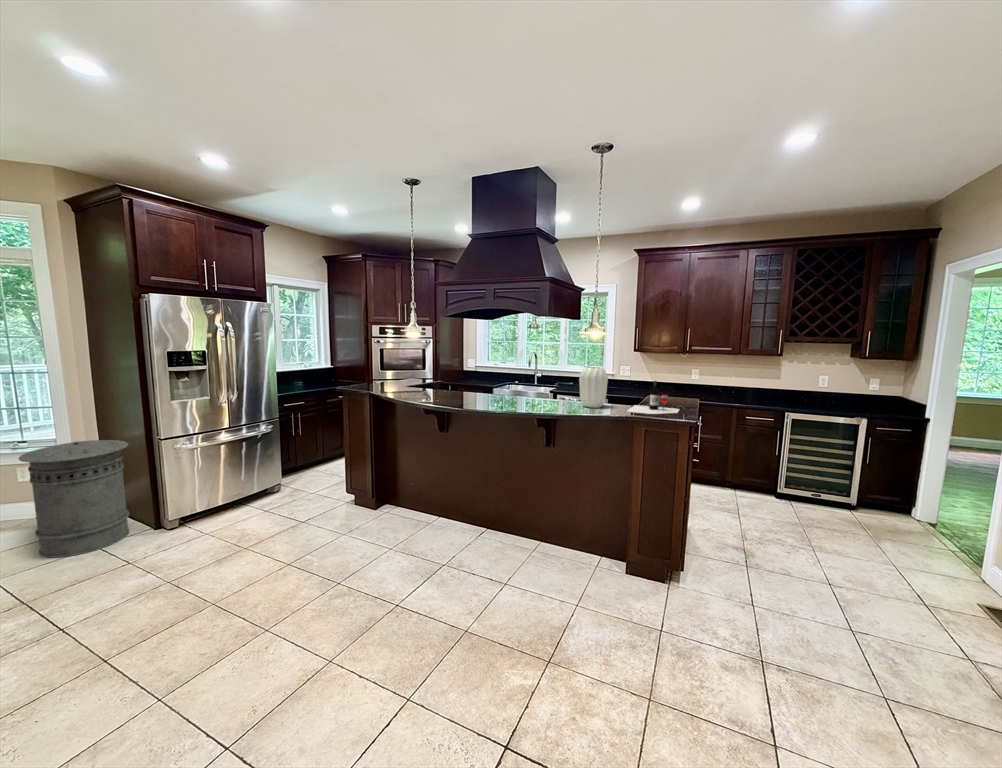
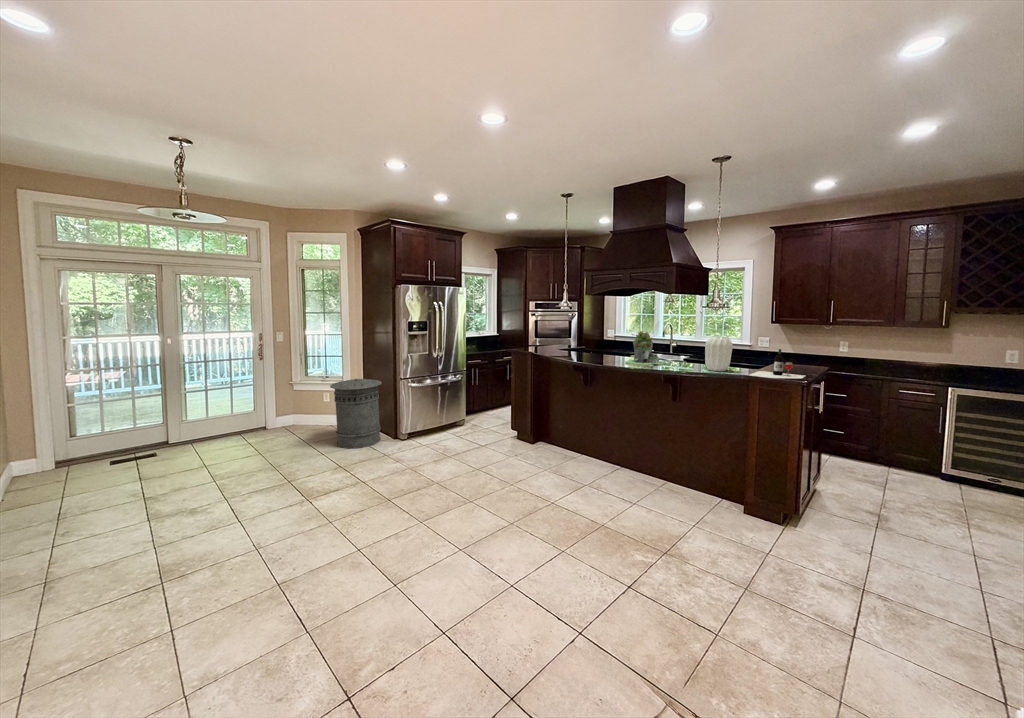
succulent planter: none [489,361,535,405] -> present [625,331,665,366]

